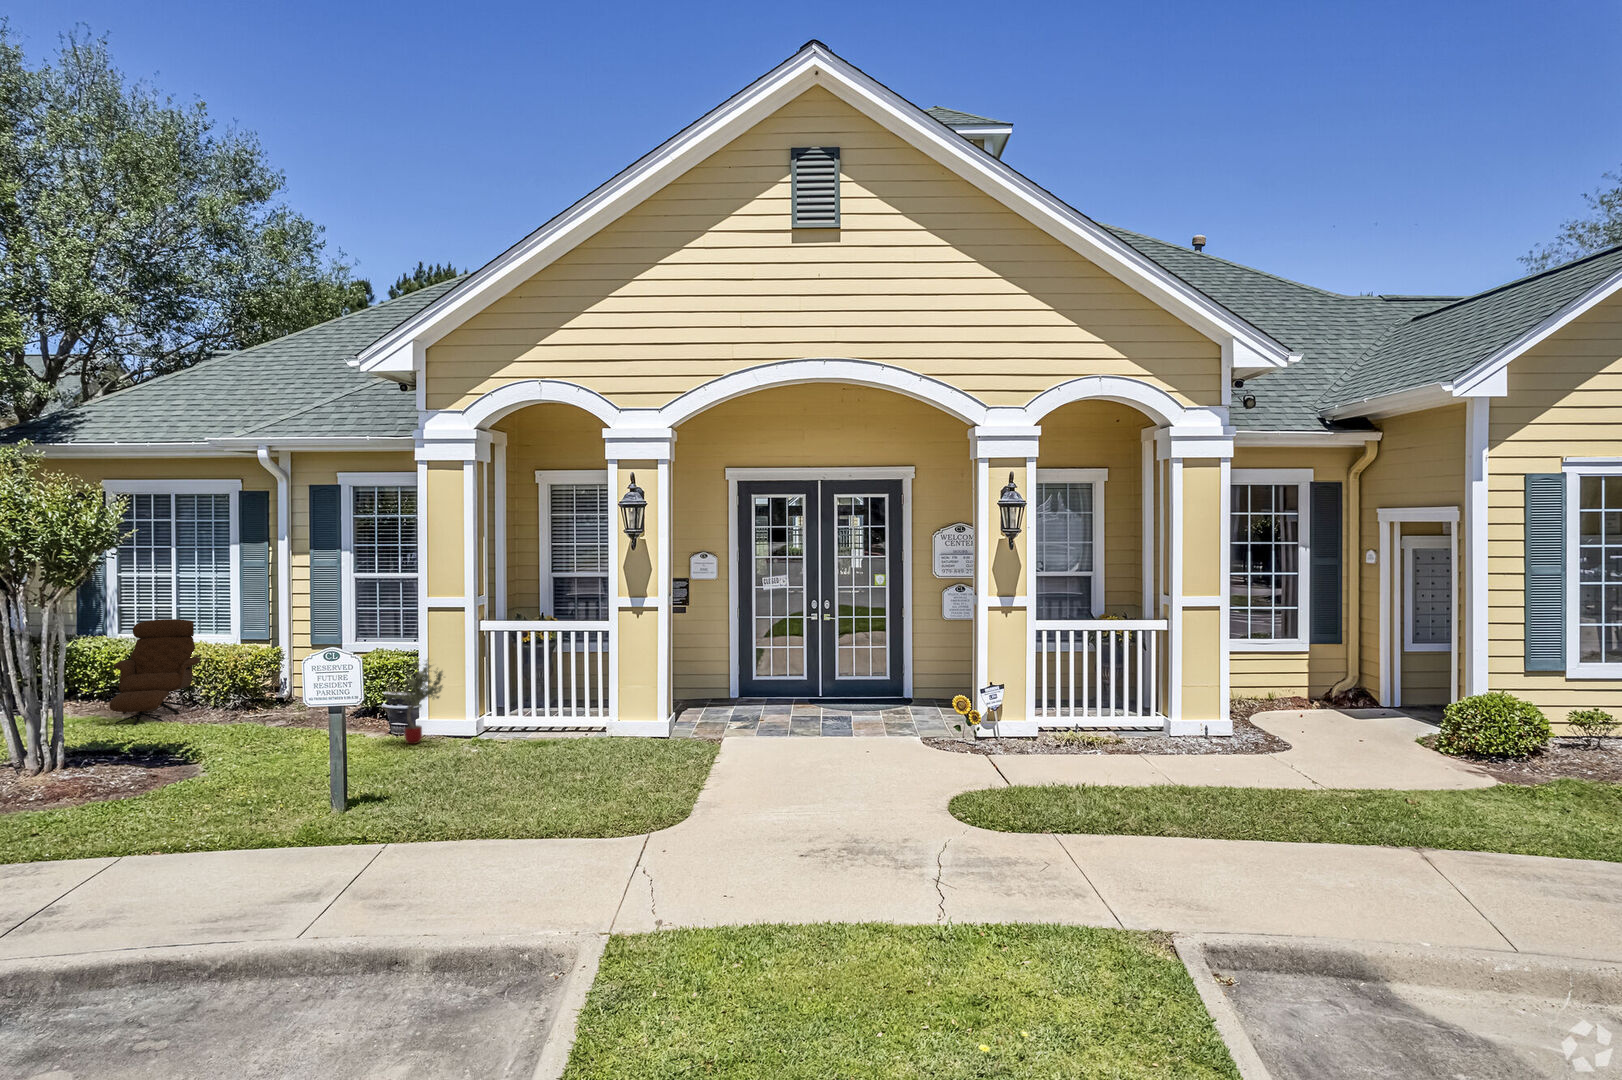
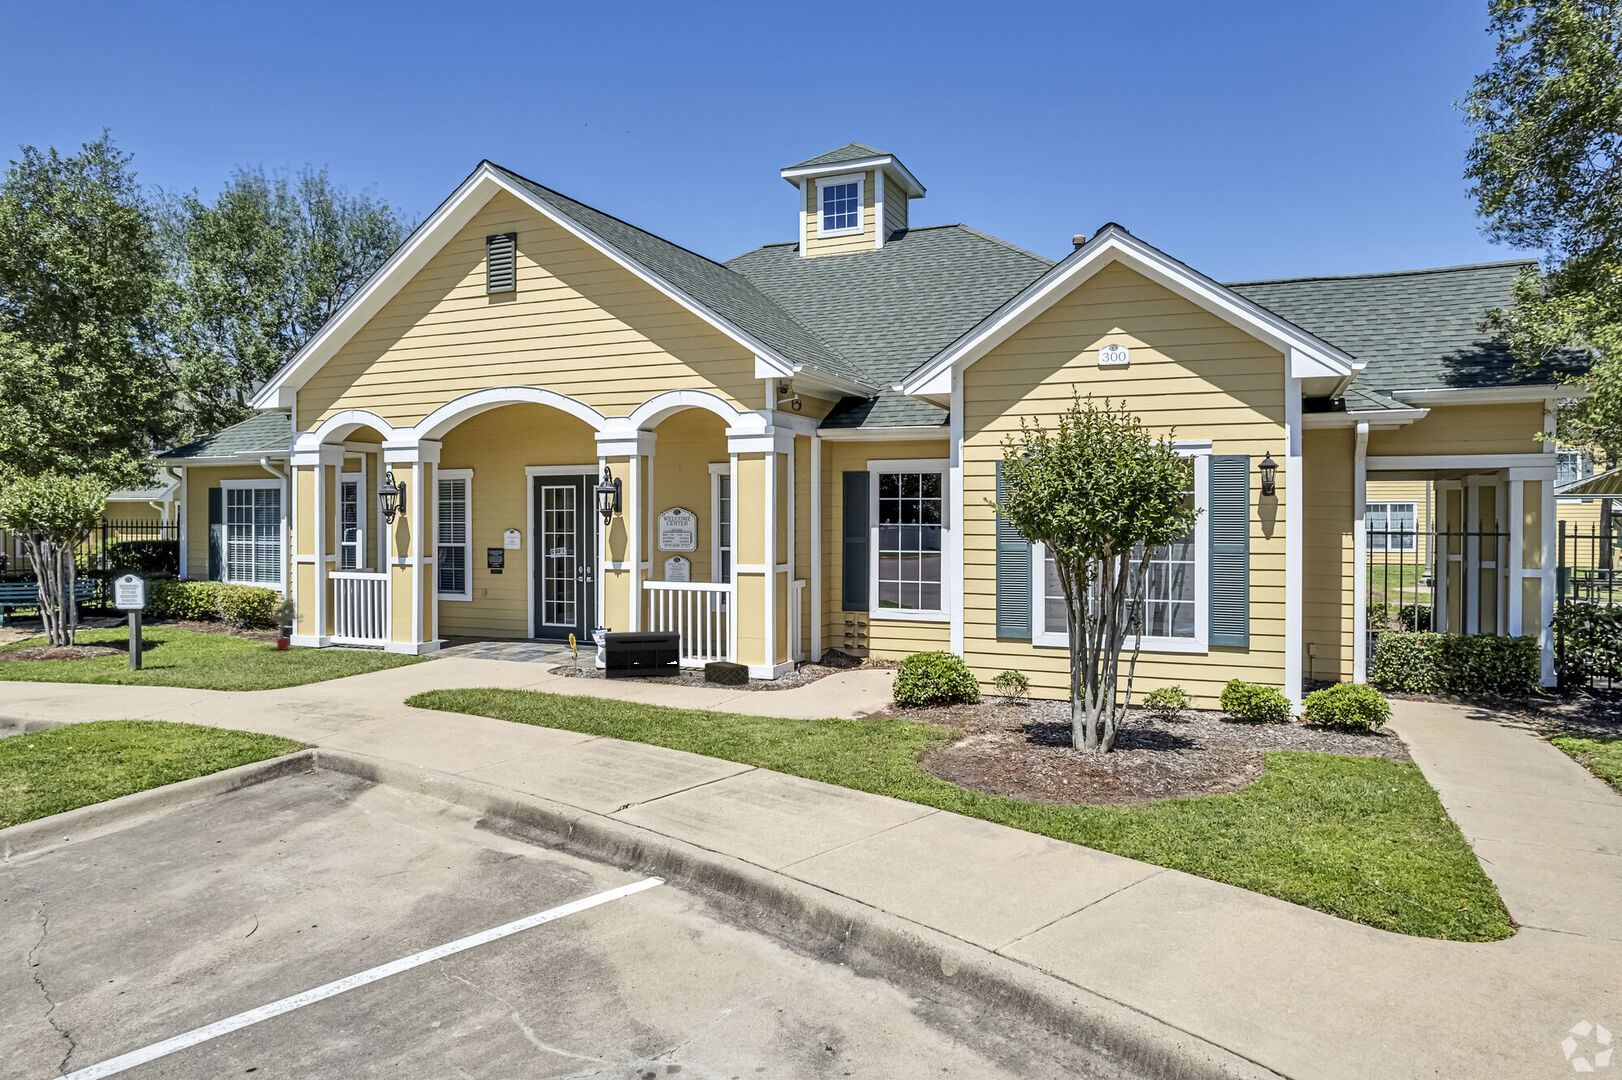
lounge chair: present [109,619,200,725] -> none [176,571,244,633]
bench: none [1003,681,1100,751] -> present [604,631,680,678]
woven basket: none [1149,715,1208,747] -> present [705,661,749,685]

